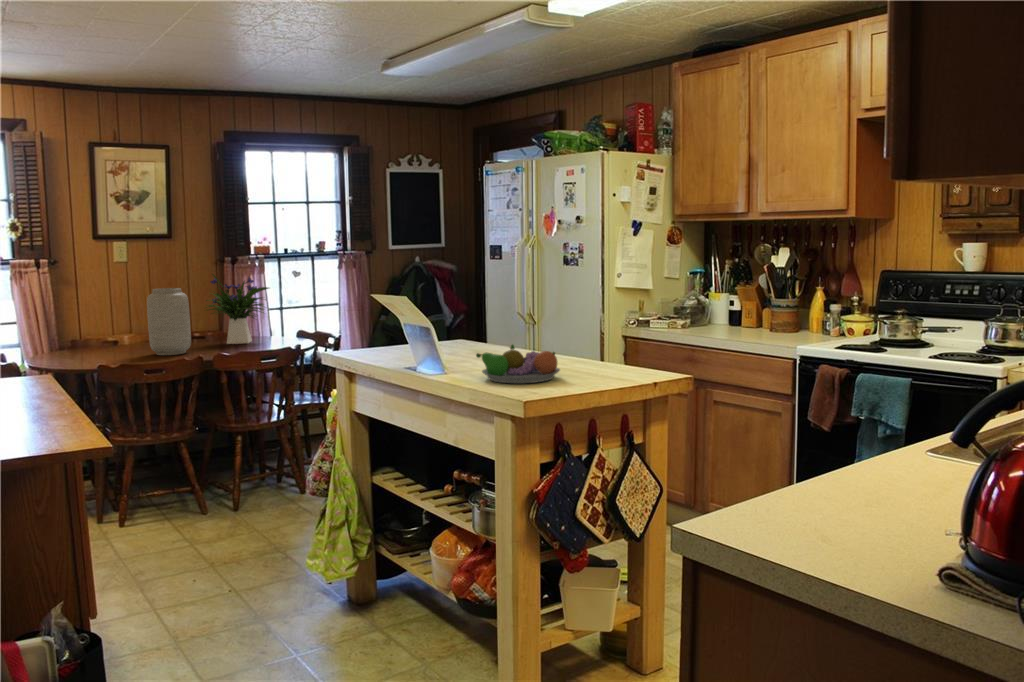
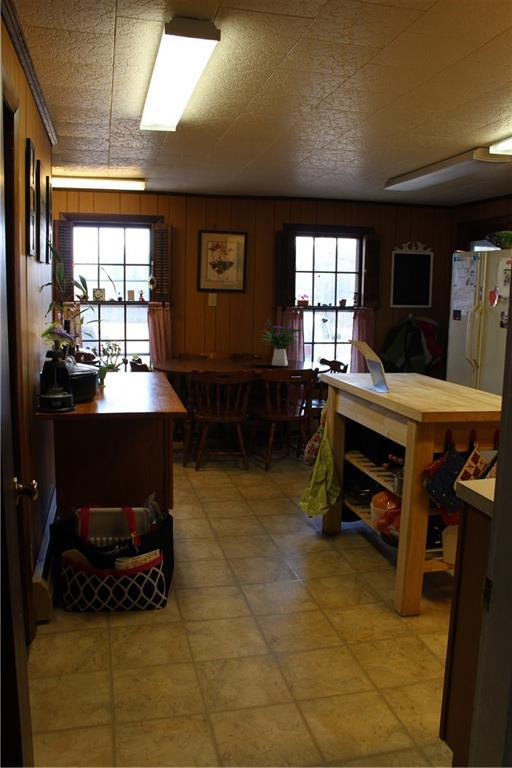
vase: present [147,288,191,355] -> none [225,326,250,369]
fruit bowl: present [476,345,560,383] -> none [407,379,459,404]

